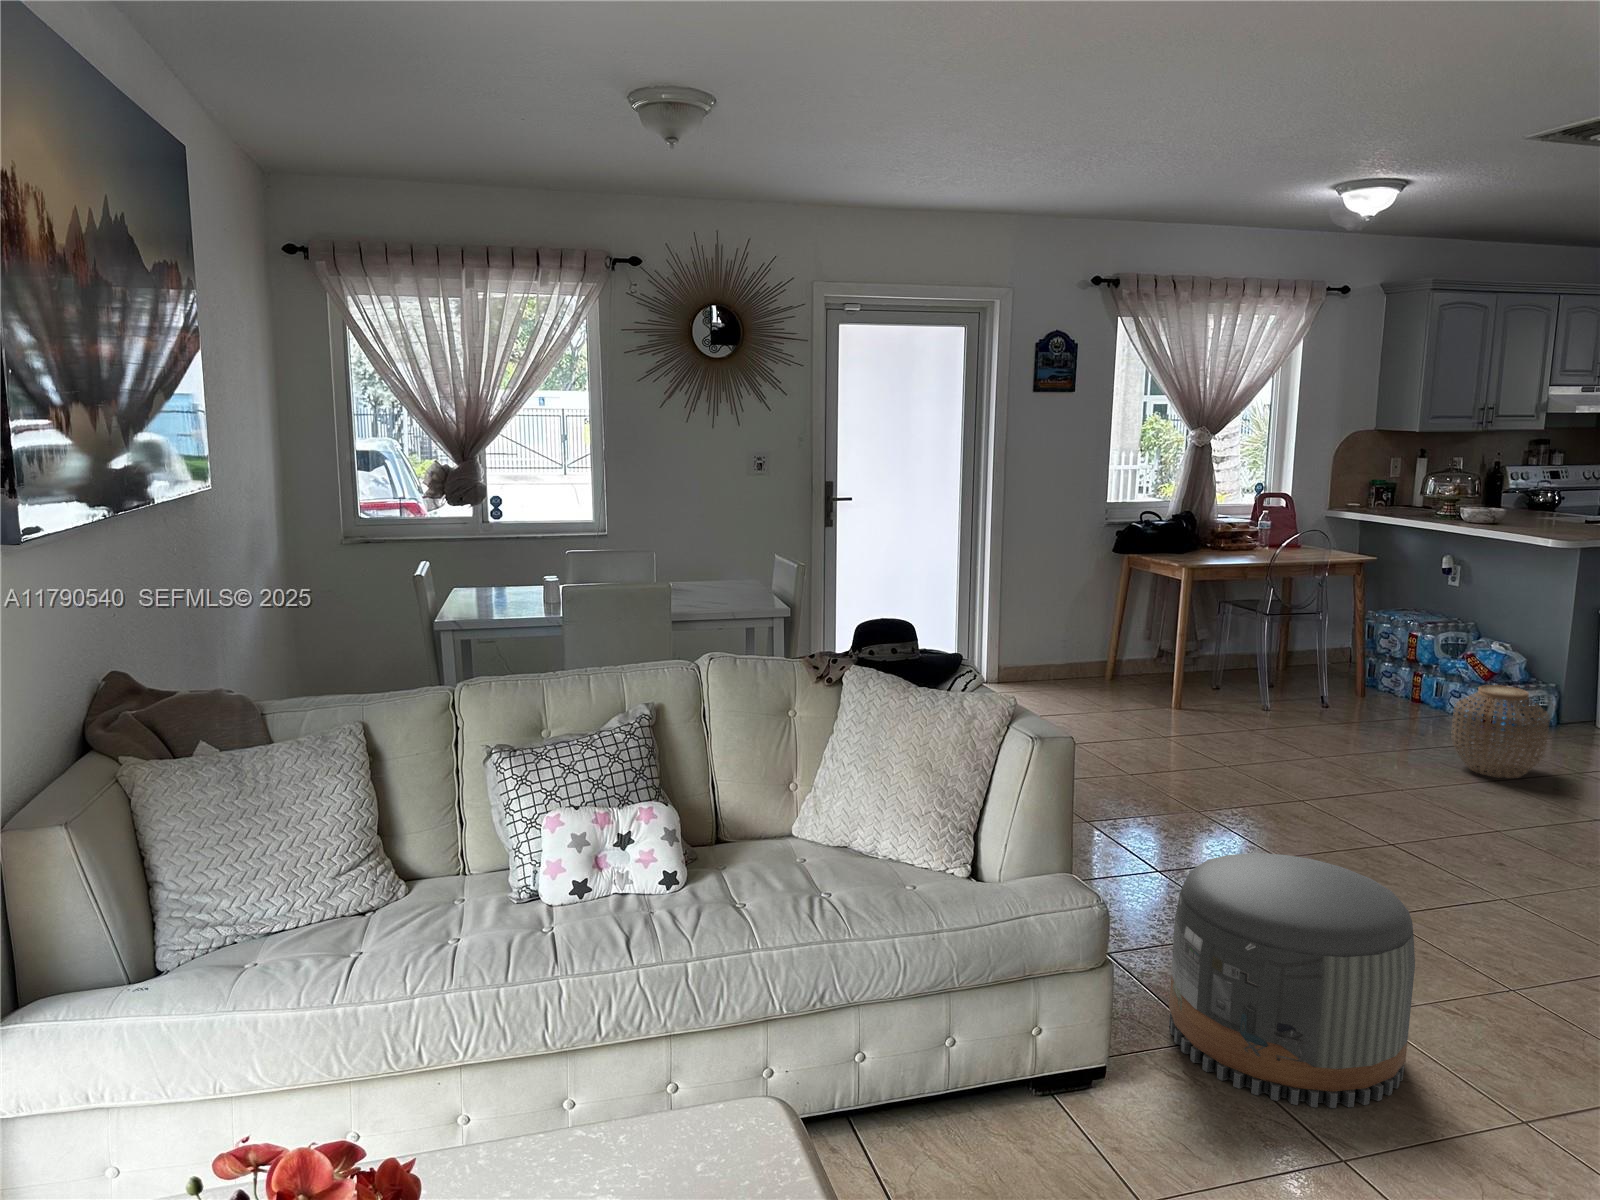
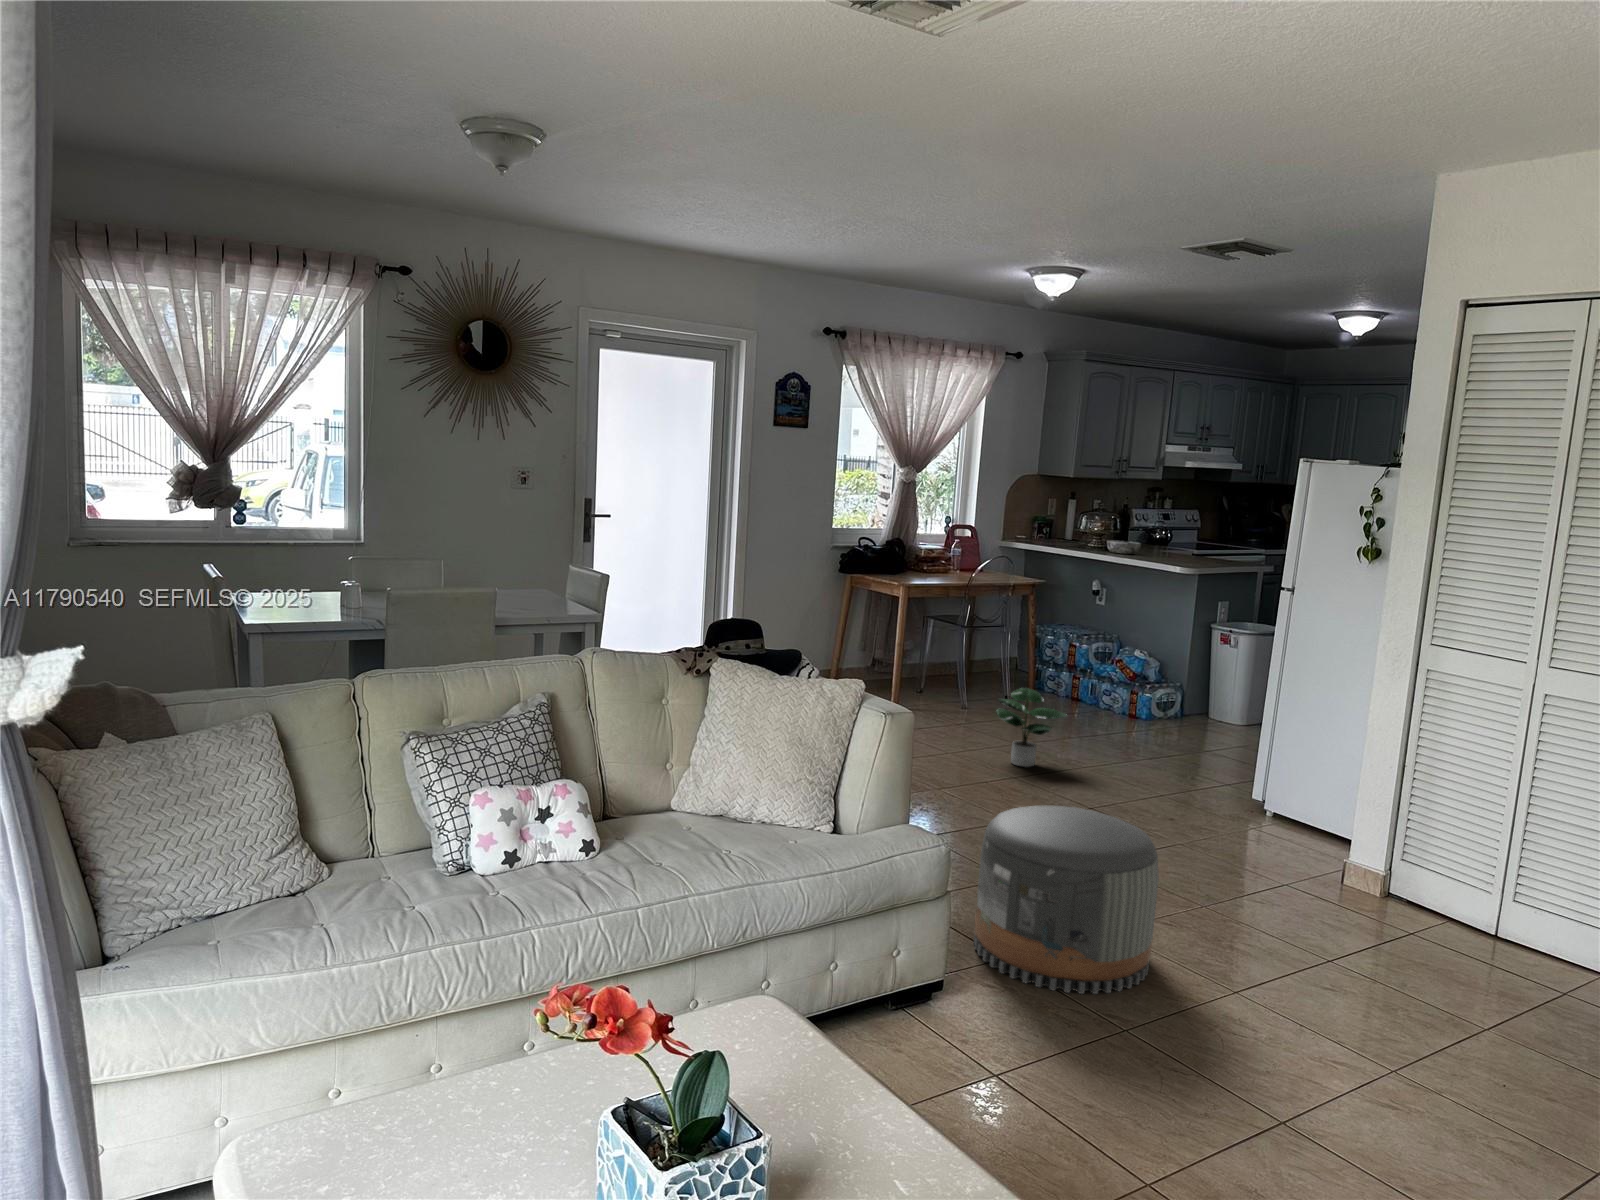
woven basket: present [1452,685,1549,778] -> none [1117,682,1187,756]
potted plant: none [1282,690,1373,785] -> present [996,688,1066,767]

